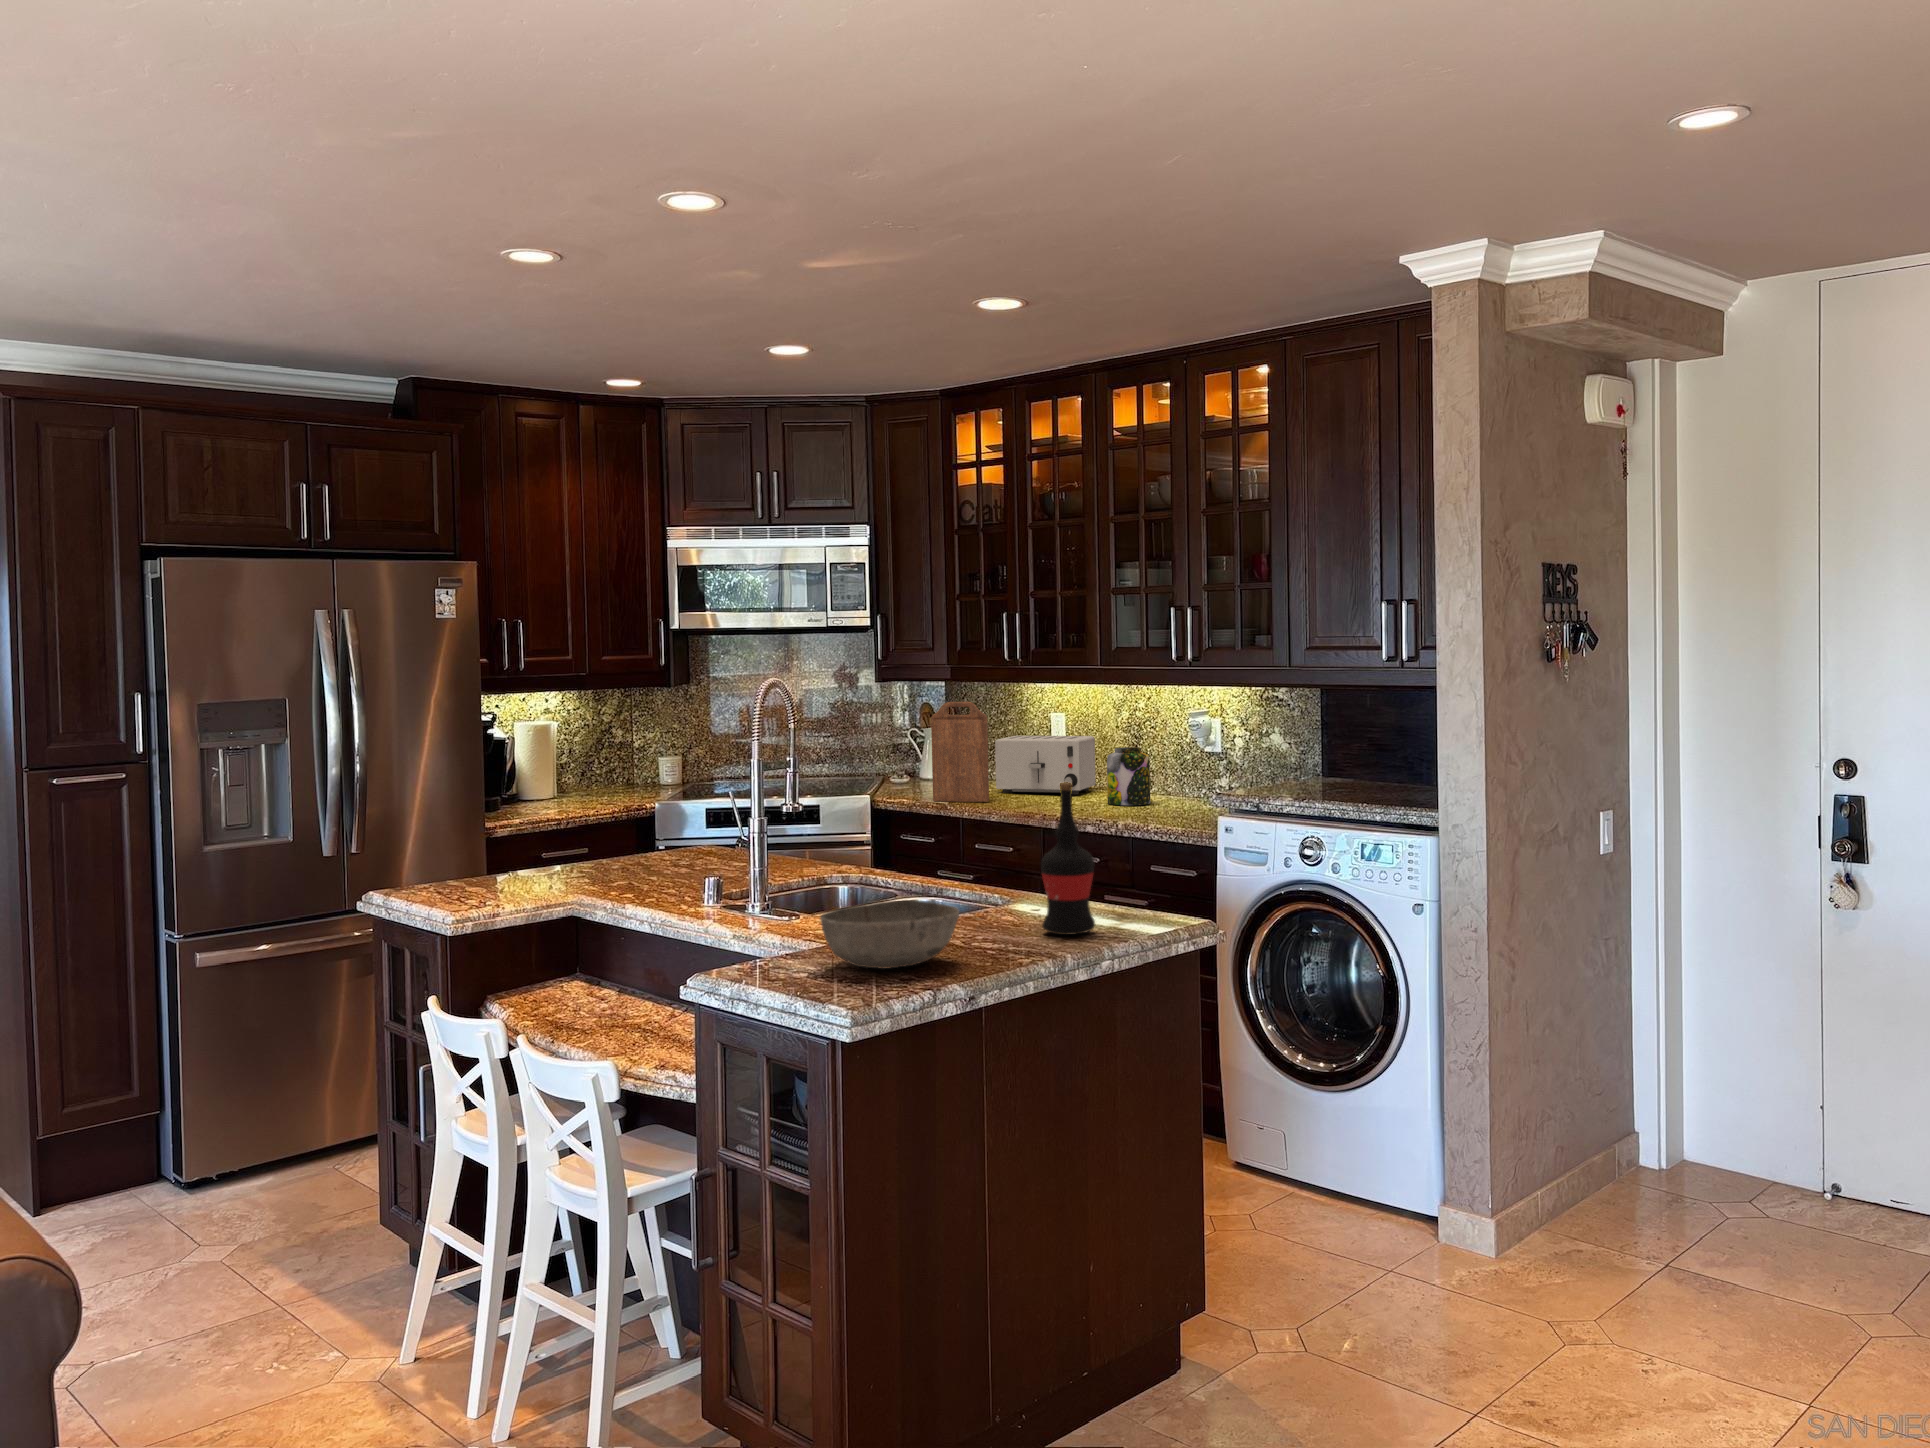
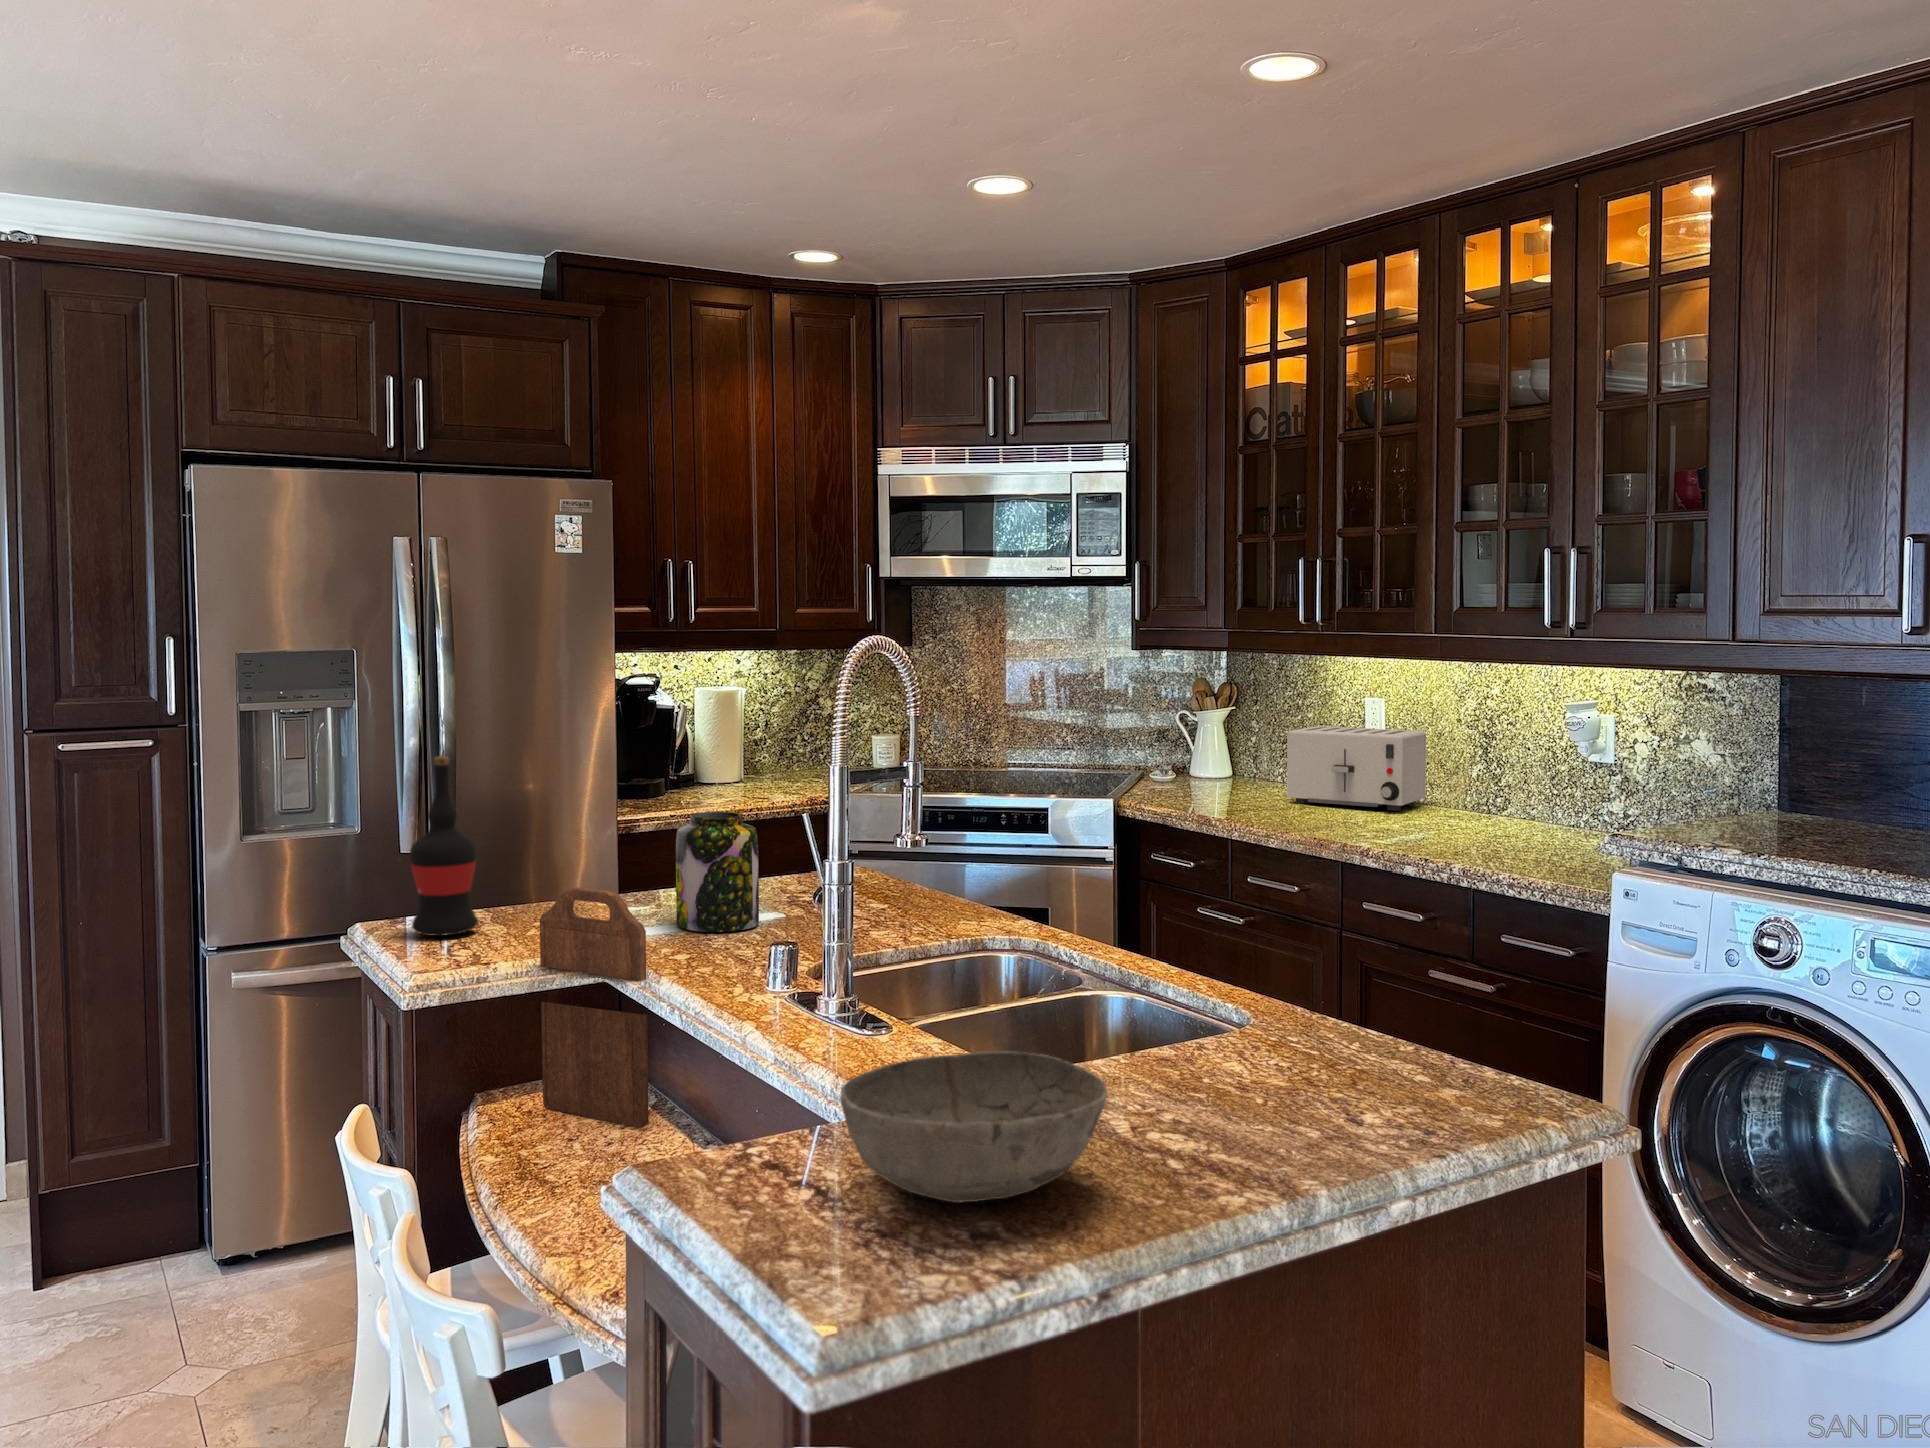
cutting board: present [931,702,989,802] -> present [540,887,649,1128]
jar: present [1107,747,1150,805] -> present [676,812,759,932]
wine bottle: present [1041,783,1095,935] -> present [410,756,478,936]

